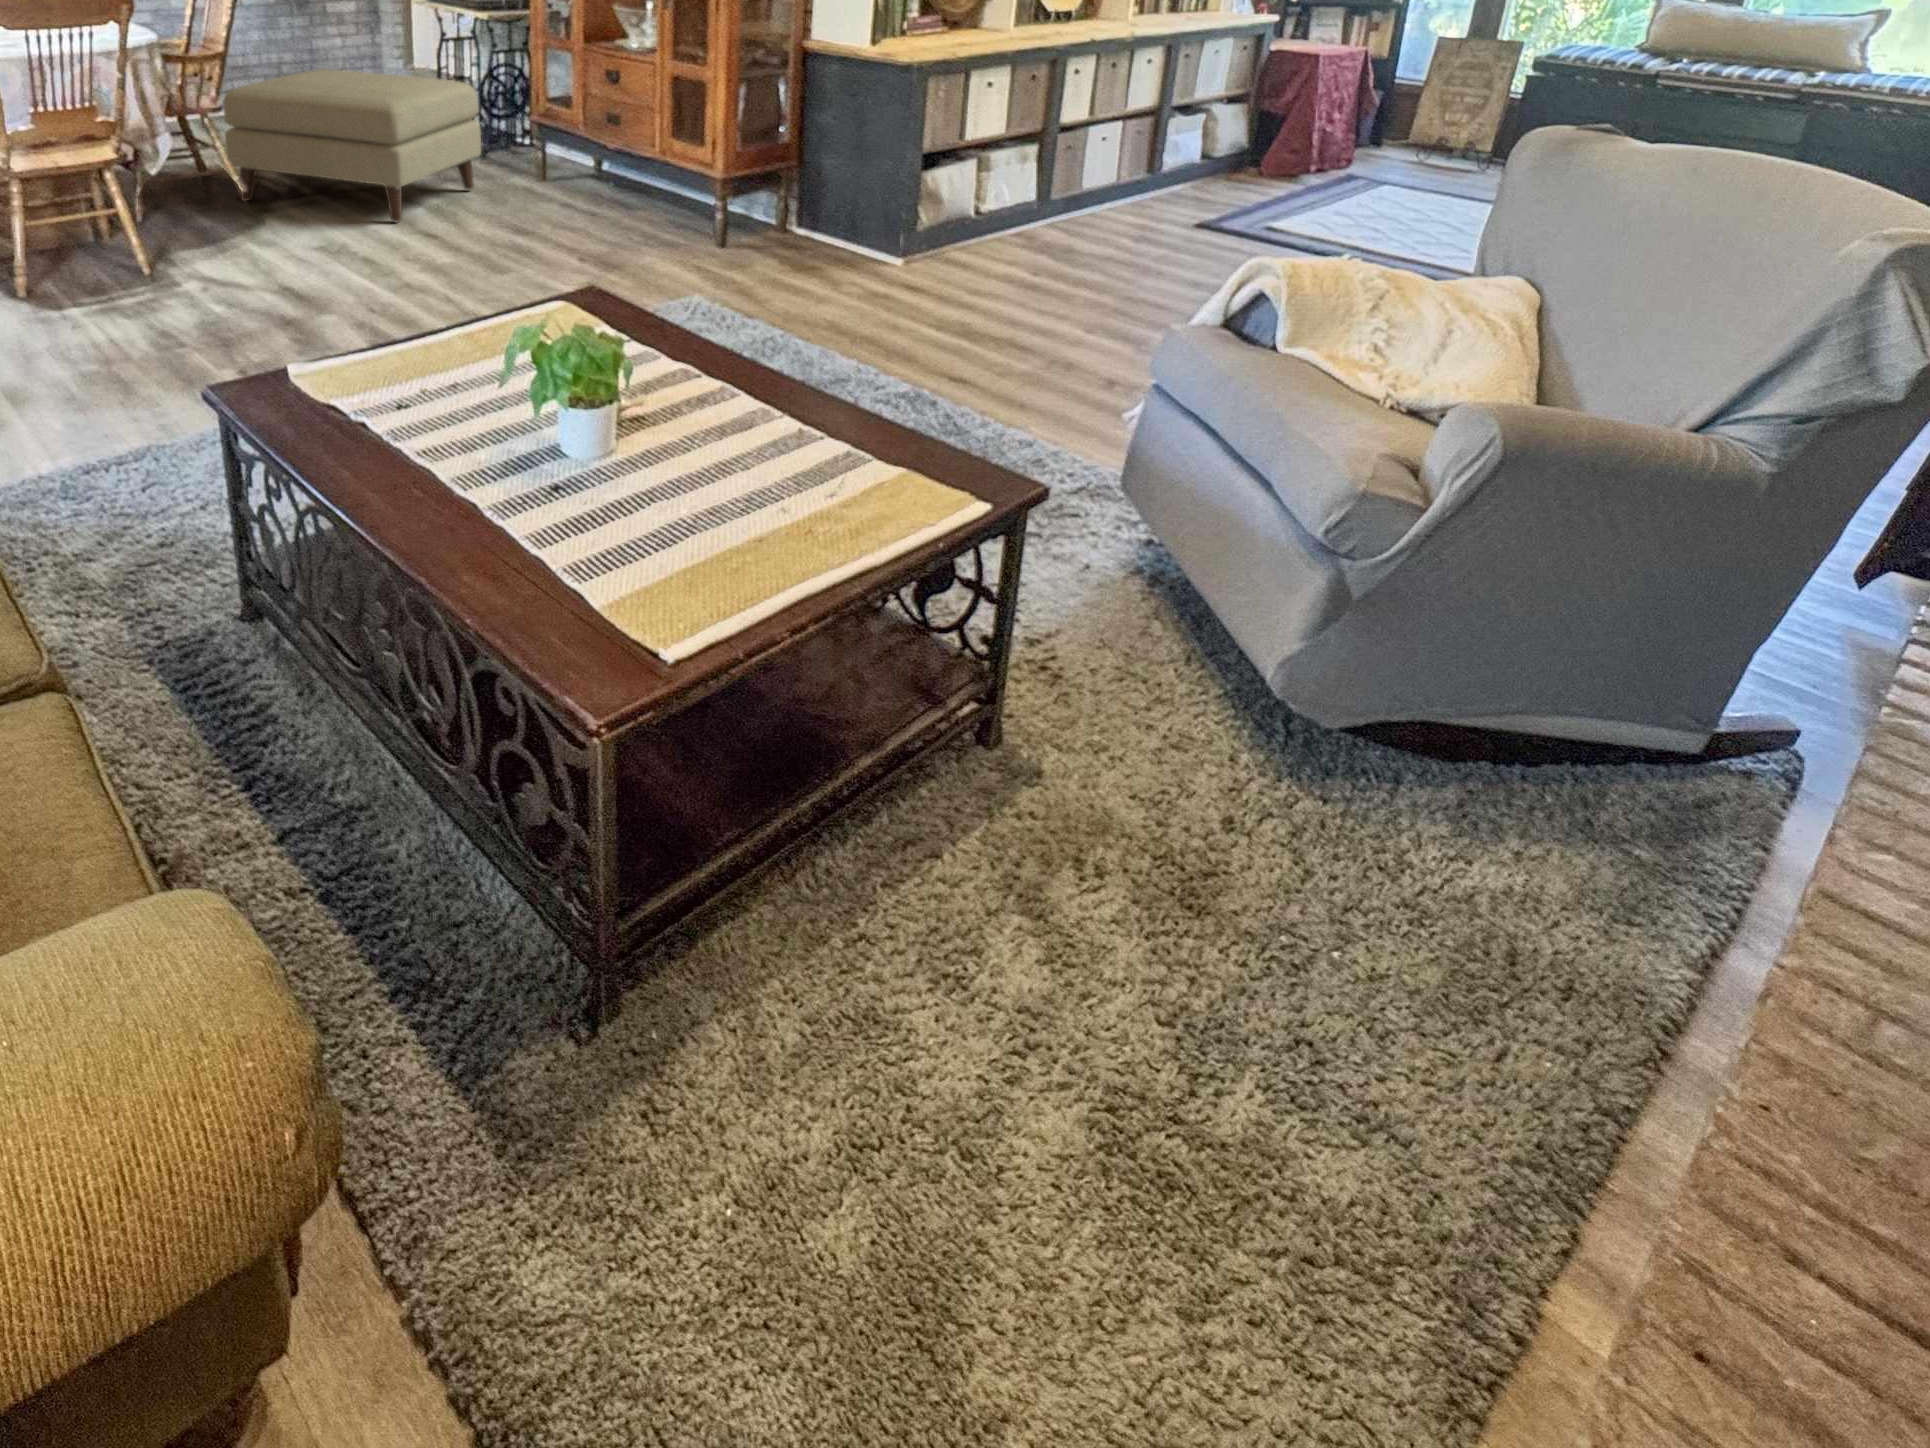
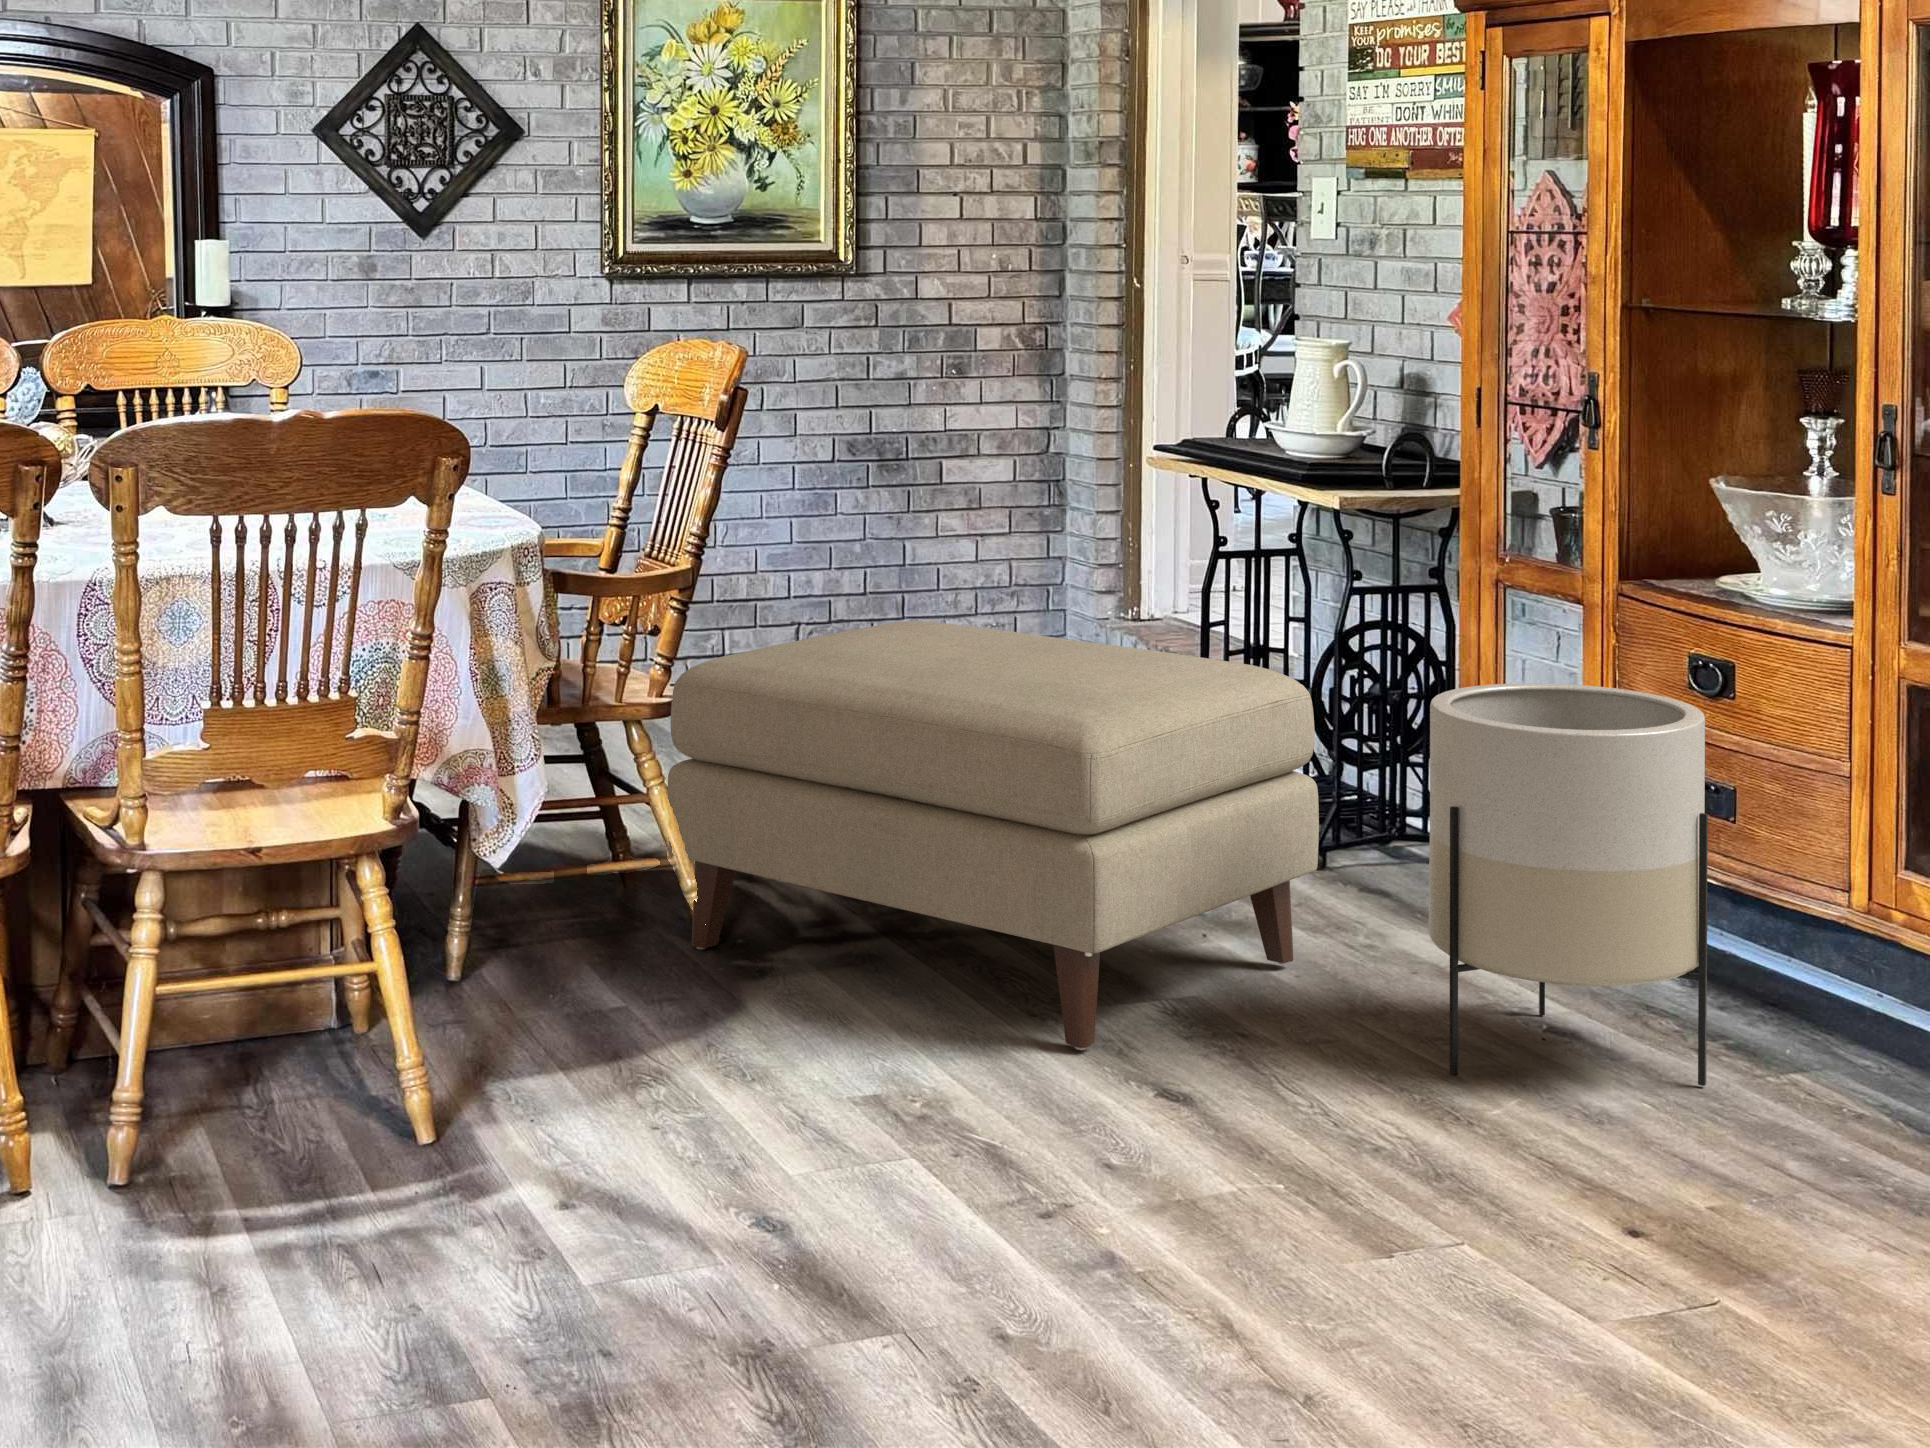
planter: none [517,82,610,219] -> present [1429,683,1708,1086]

